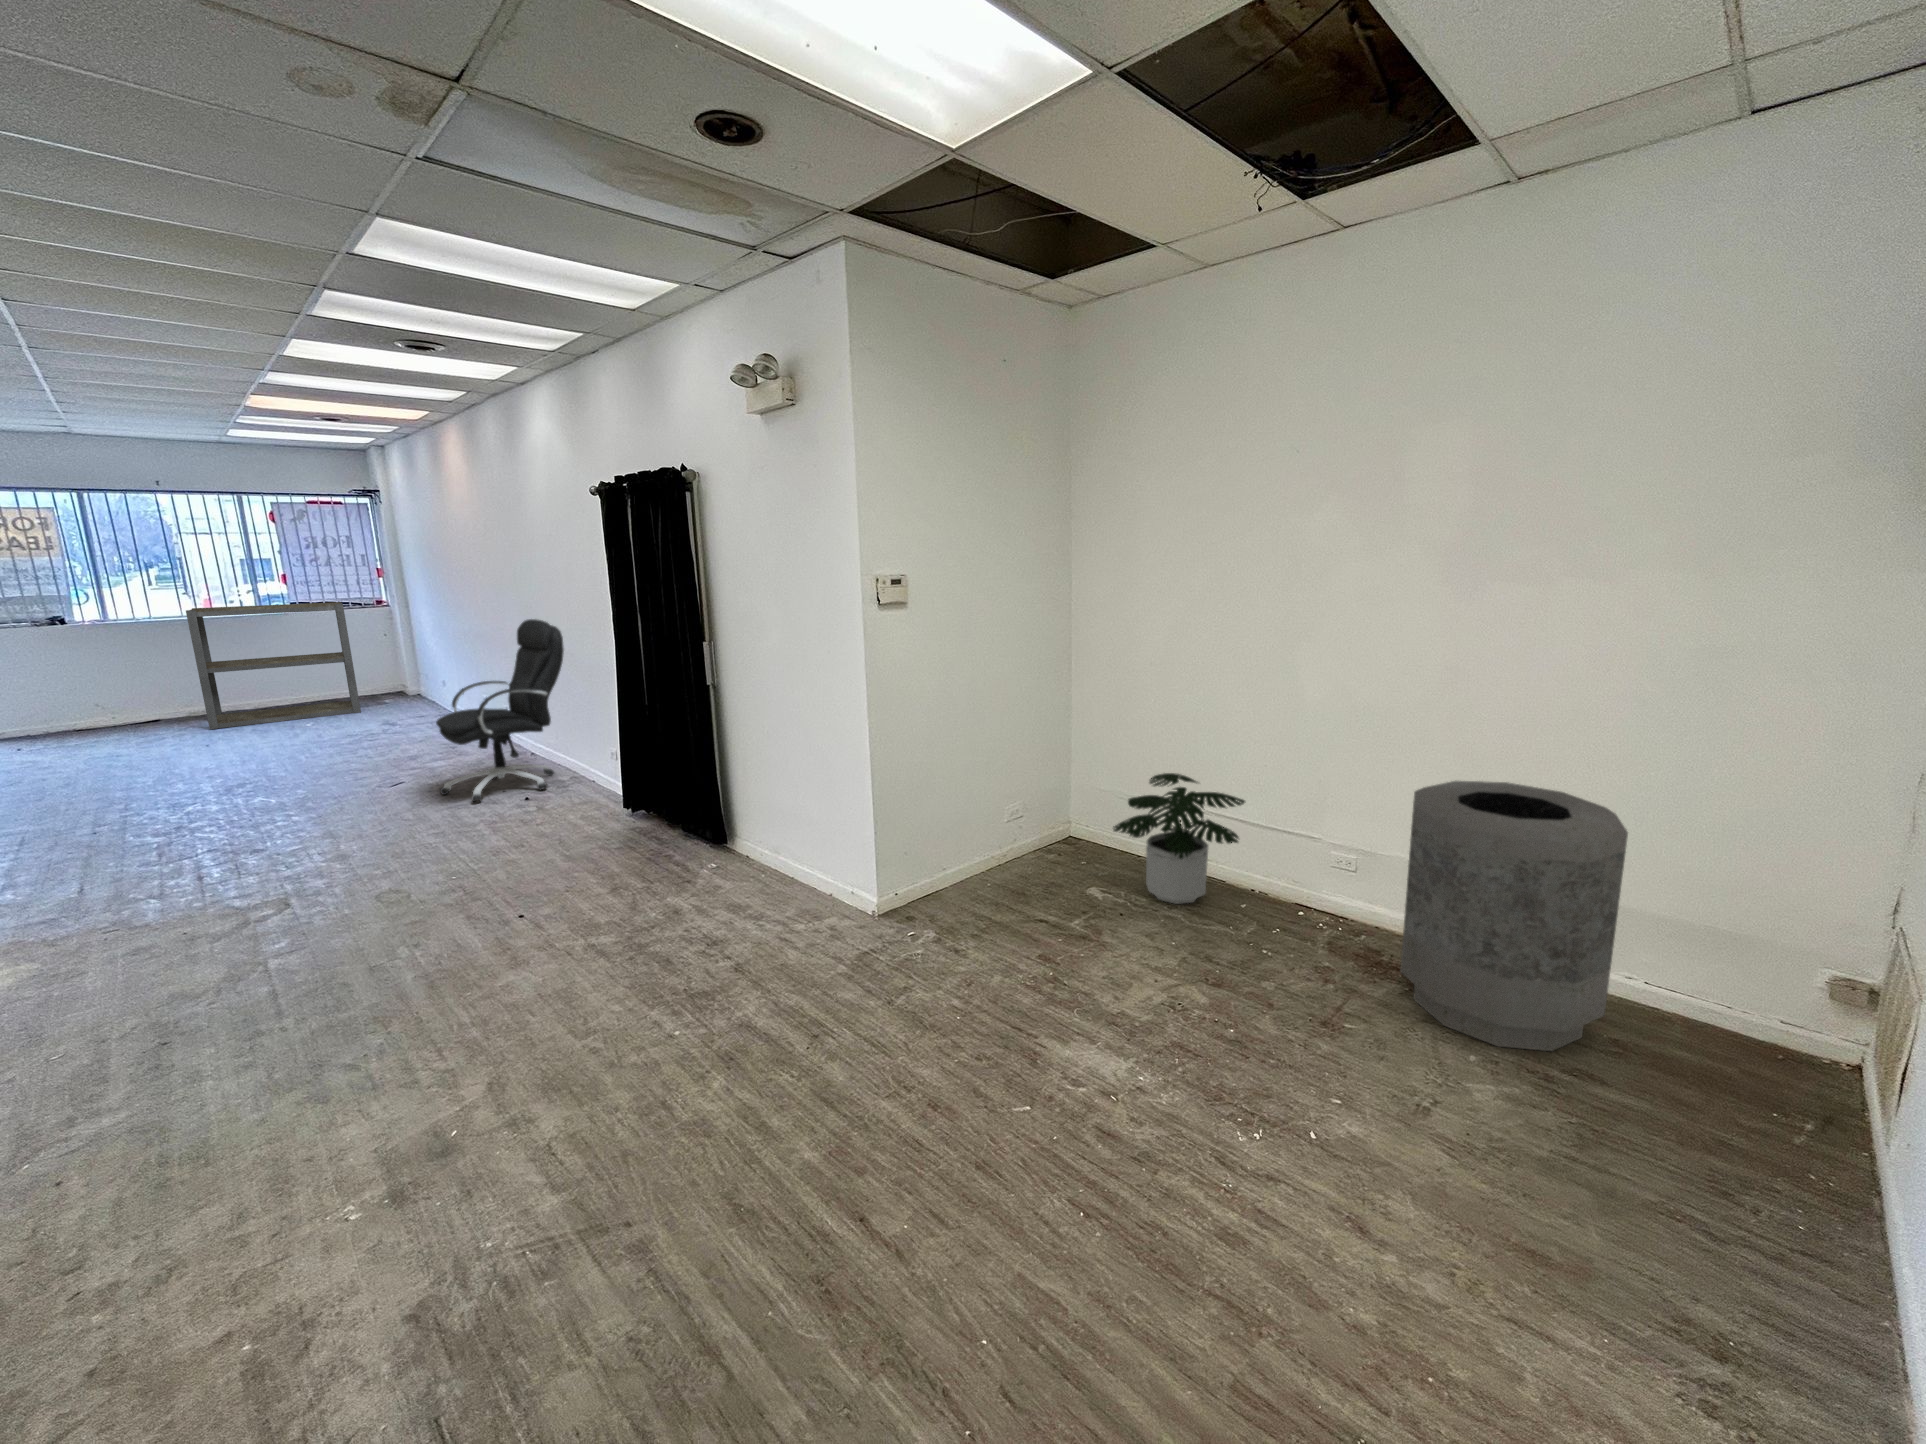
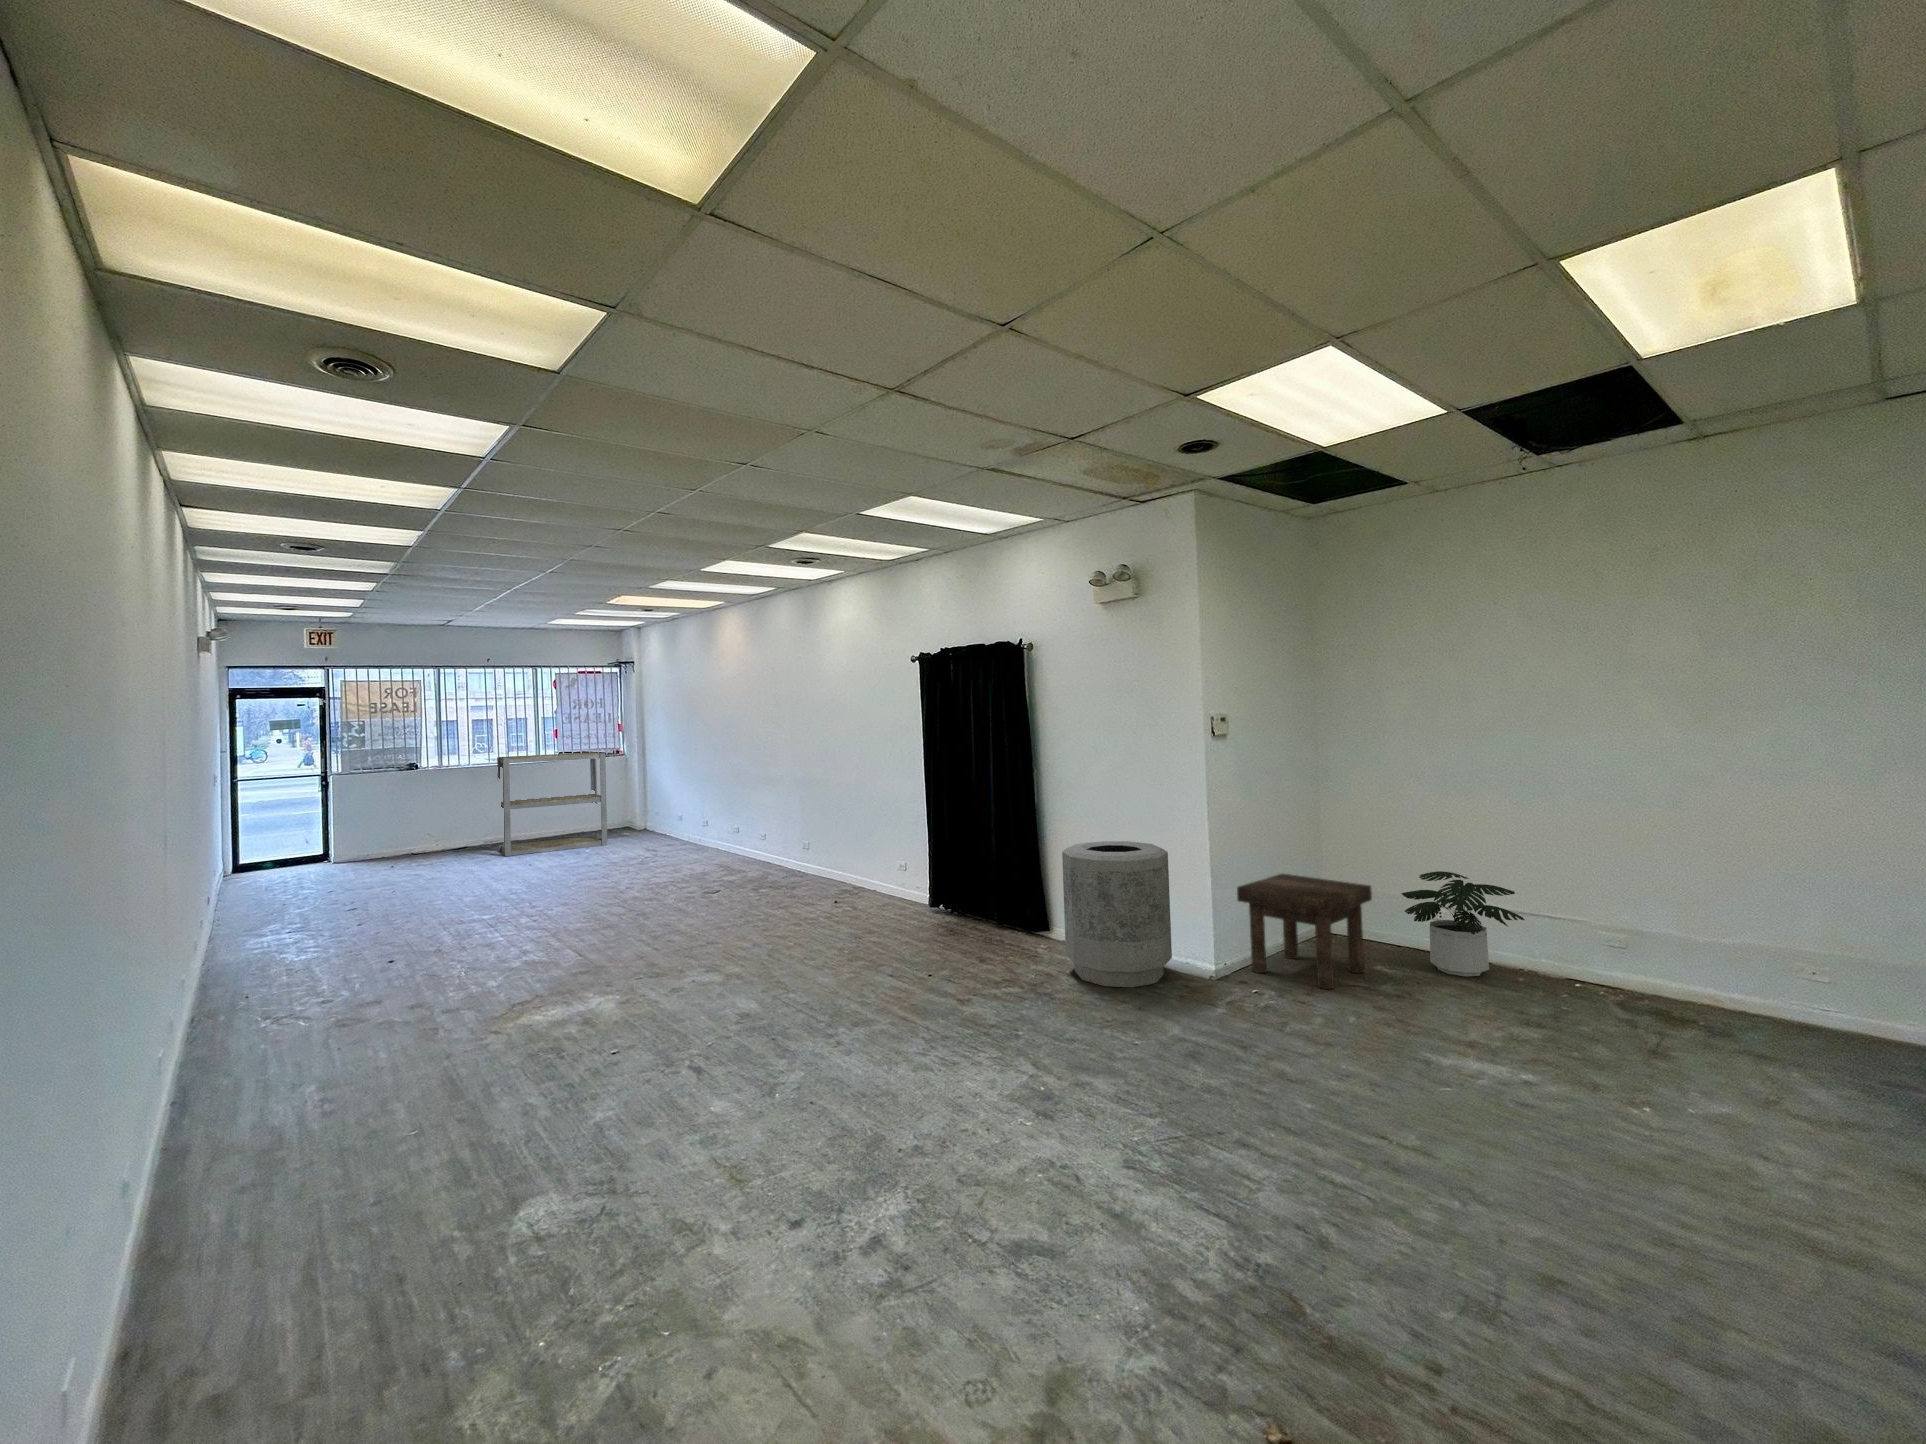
office chair: present [436,619,564,802] -> none [761,760,858,906]
stool: none [910,775,1076,931] -> present [1237,874,1372,989]
trash can: present [1400,781,1628,1051] -> present [1062,841,1172,987]

